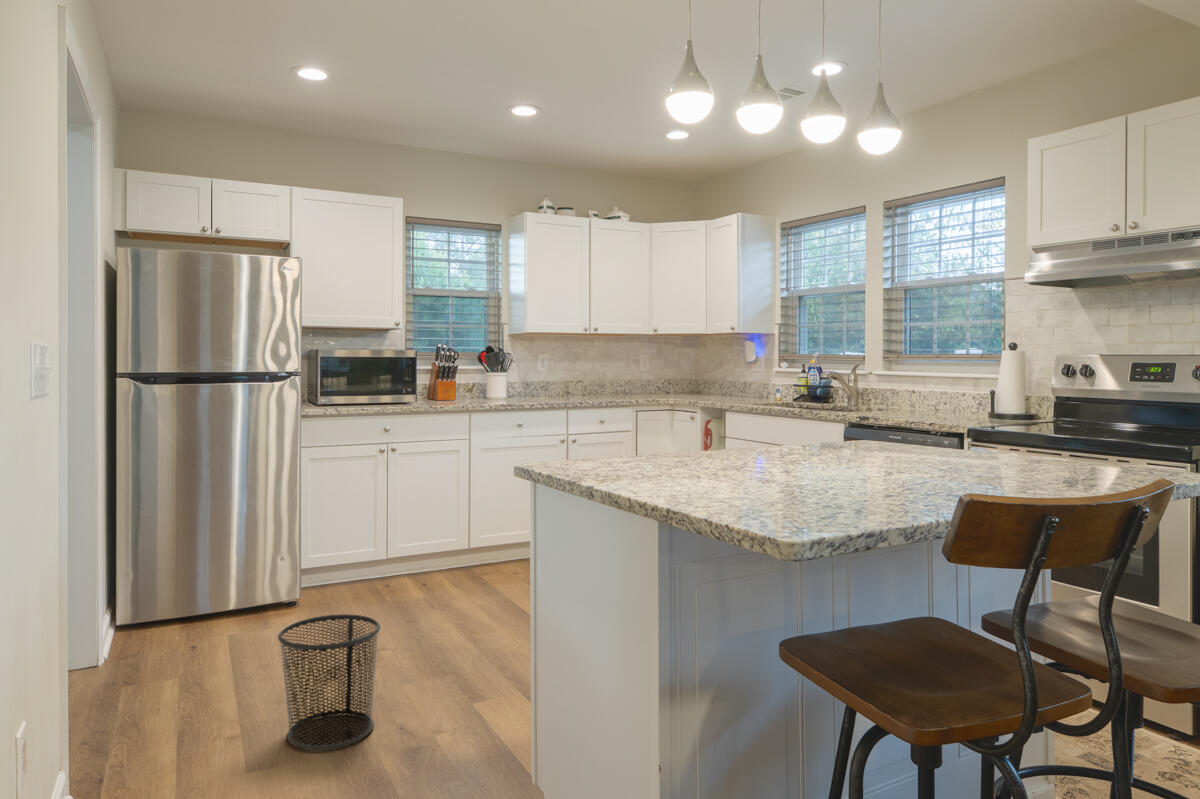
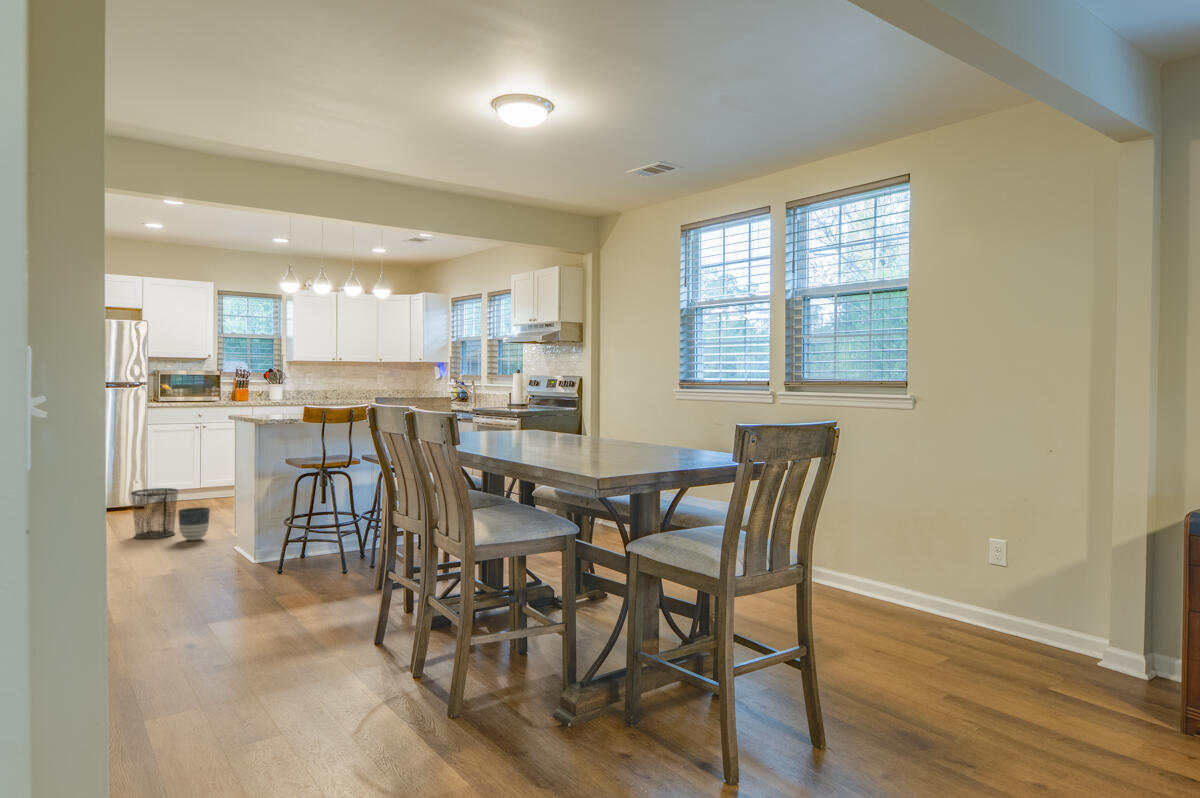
planter: none [388,677,458,768] -> present [178,507,210,540]

